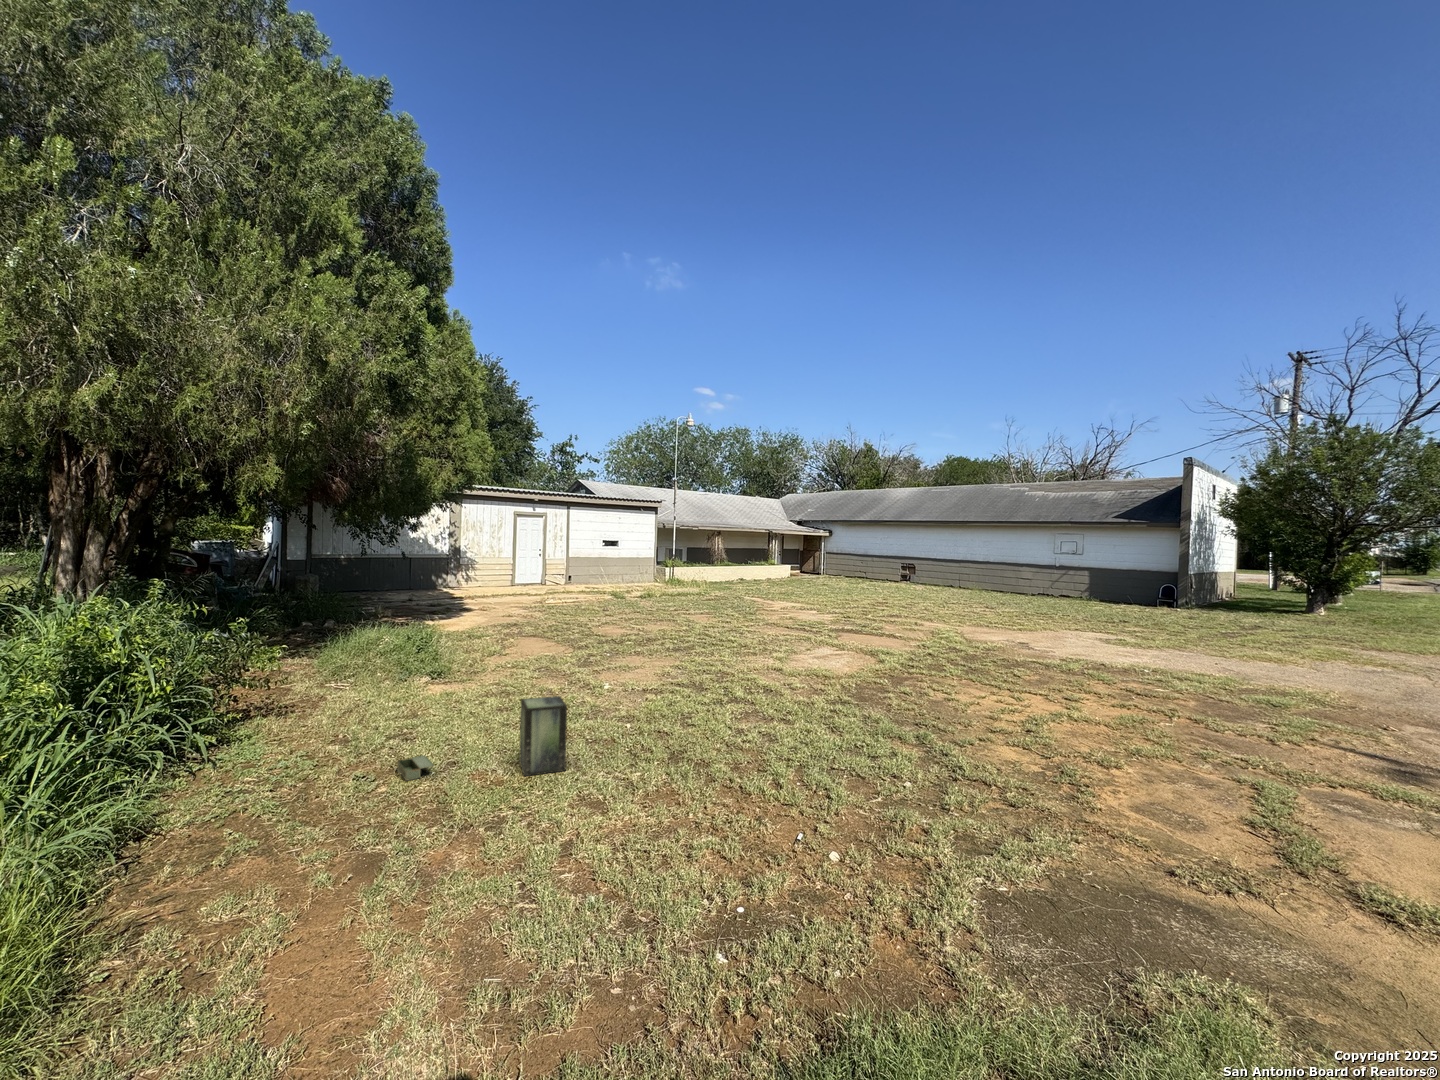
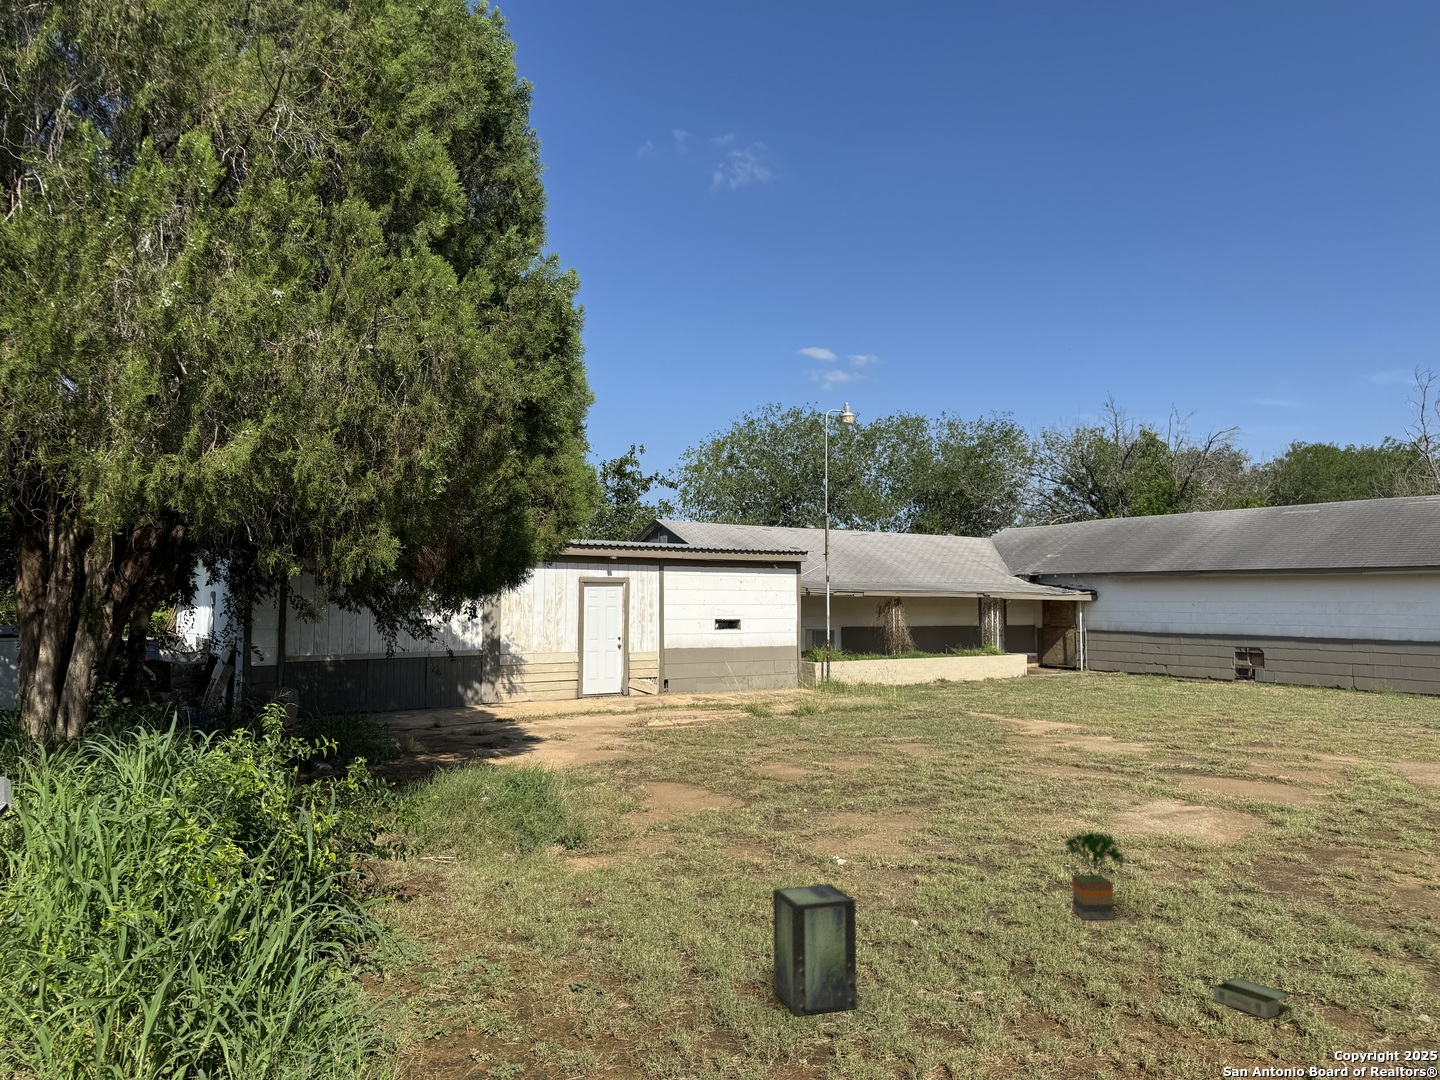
potted tree: none [730,665,764,716] -> present [1065,833,1125,920]
toolbox: present [397,755,434,781] -> present [1214,978,1289,1019]

